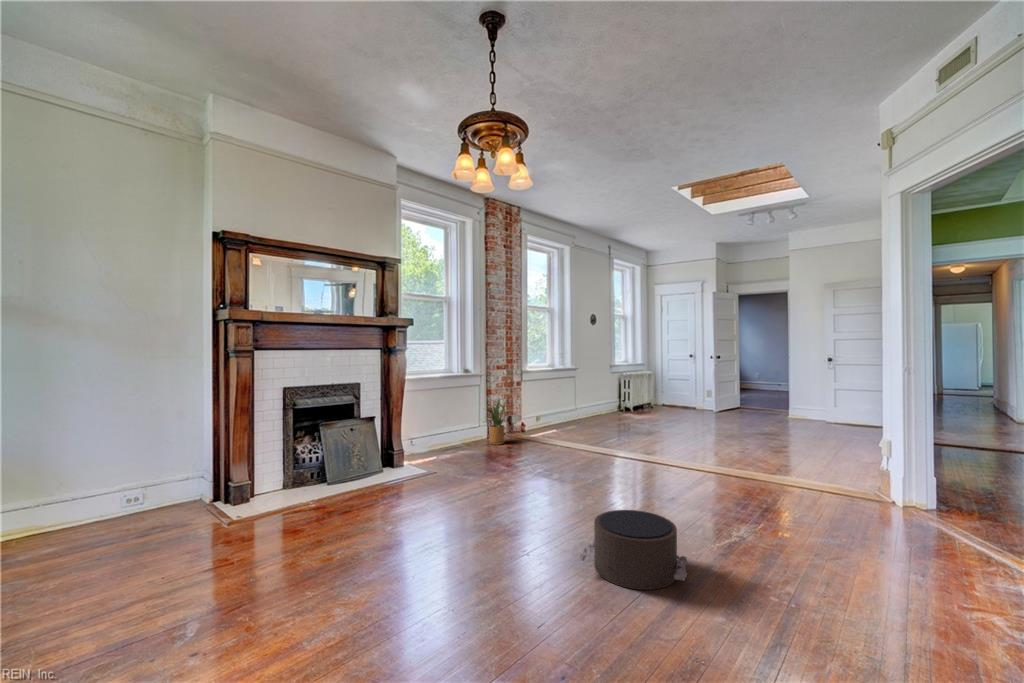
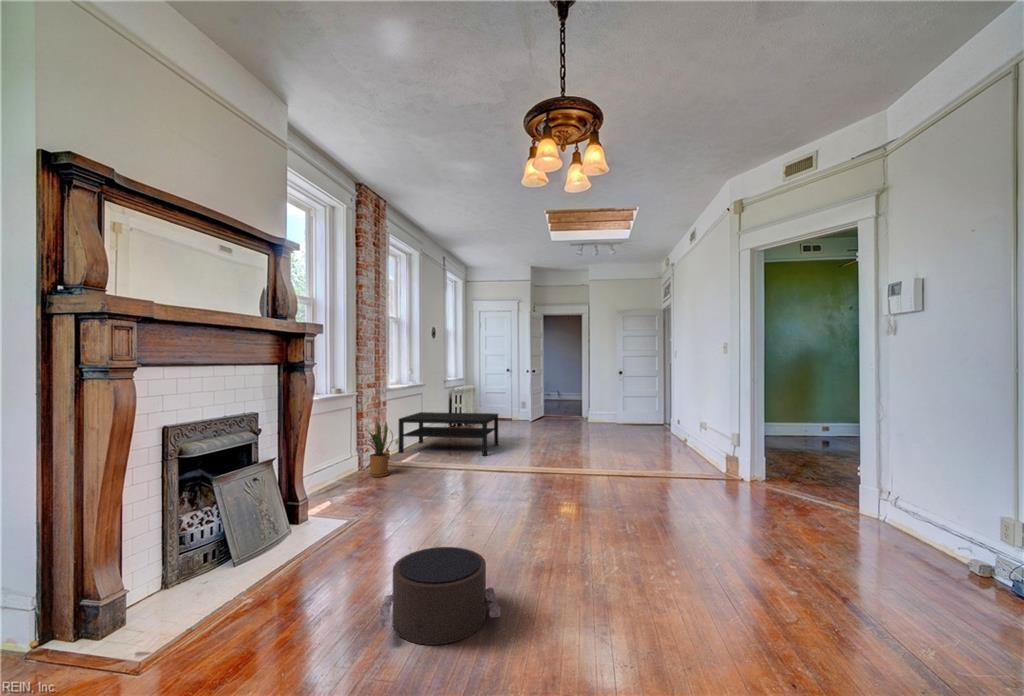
coffee table: none [538,394,637,440] -> present [398,412,498,456]
pouf: present [580,510,687,590] -> present [378,547,500,645]

